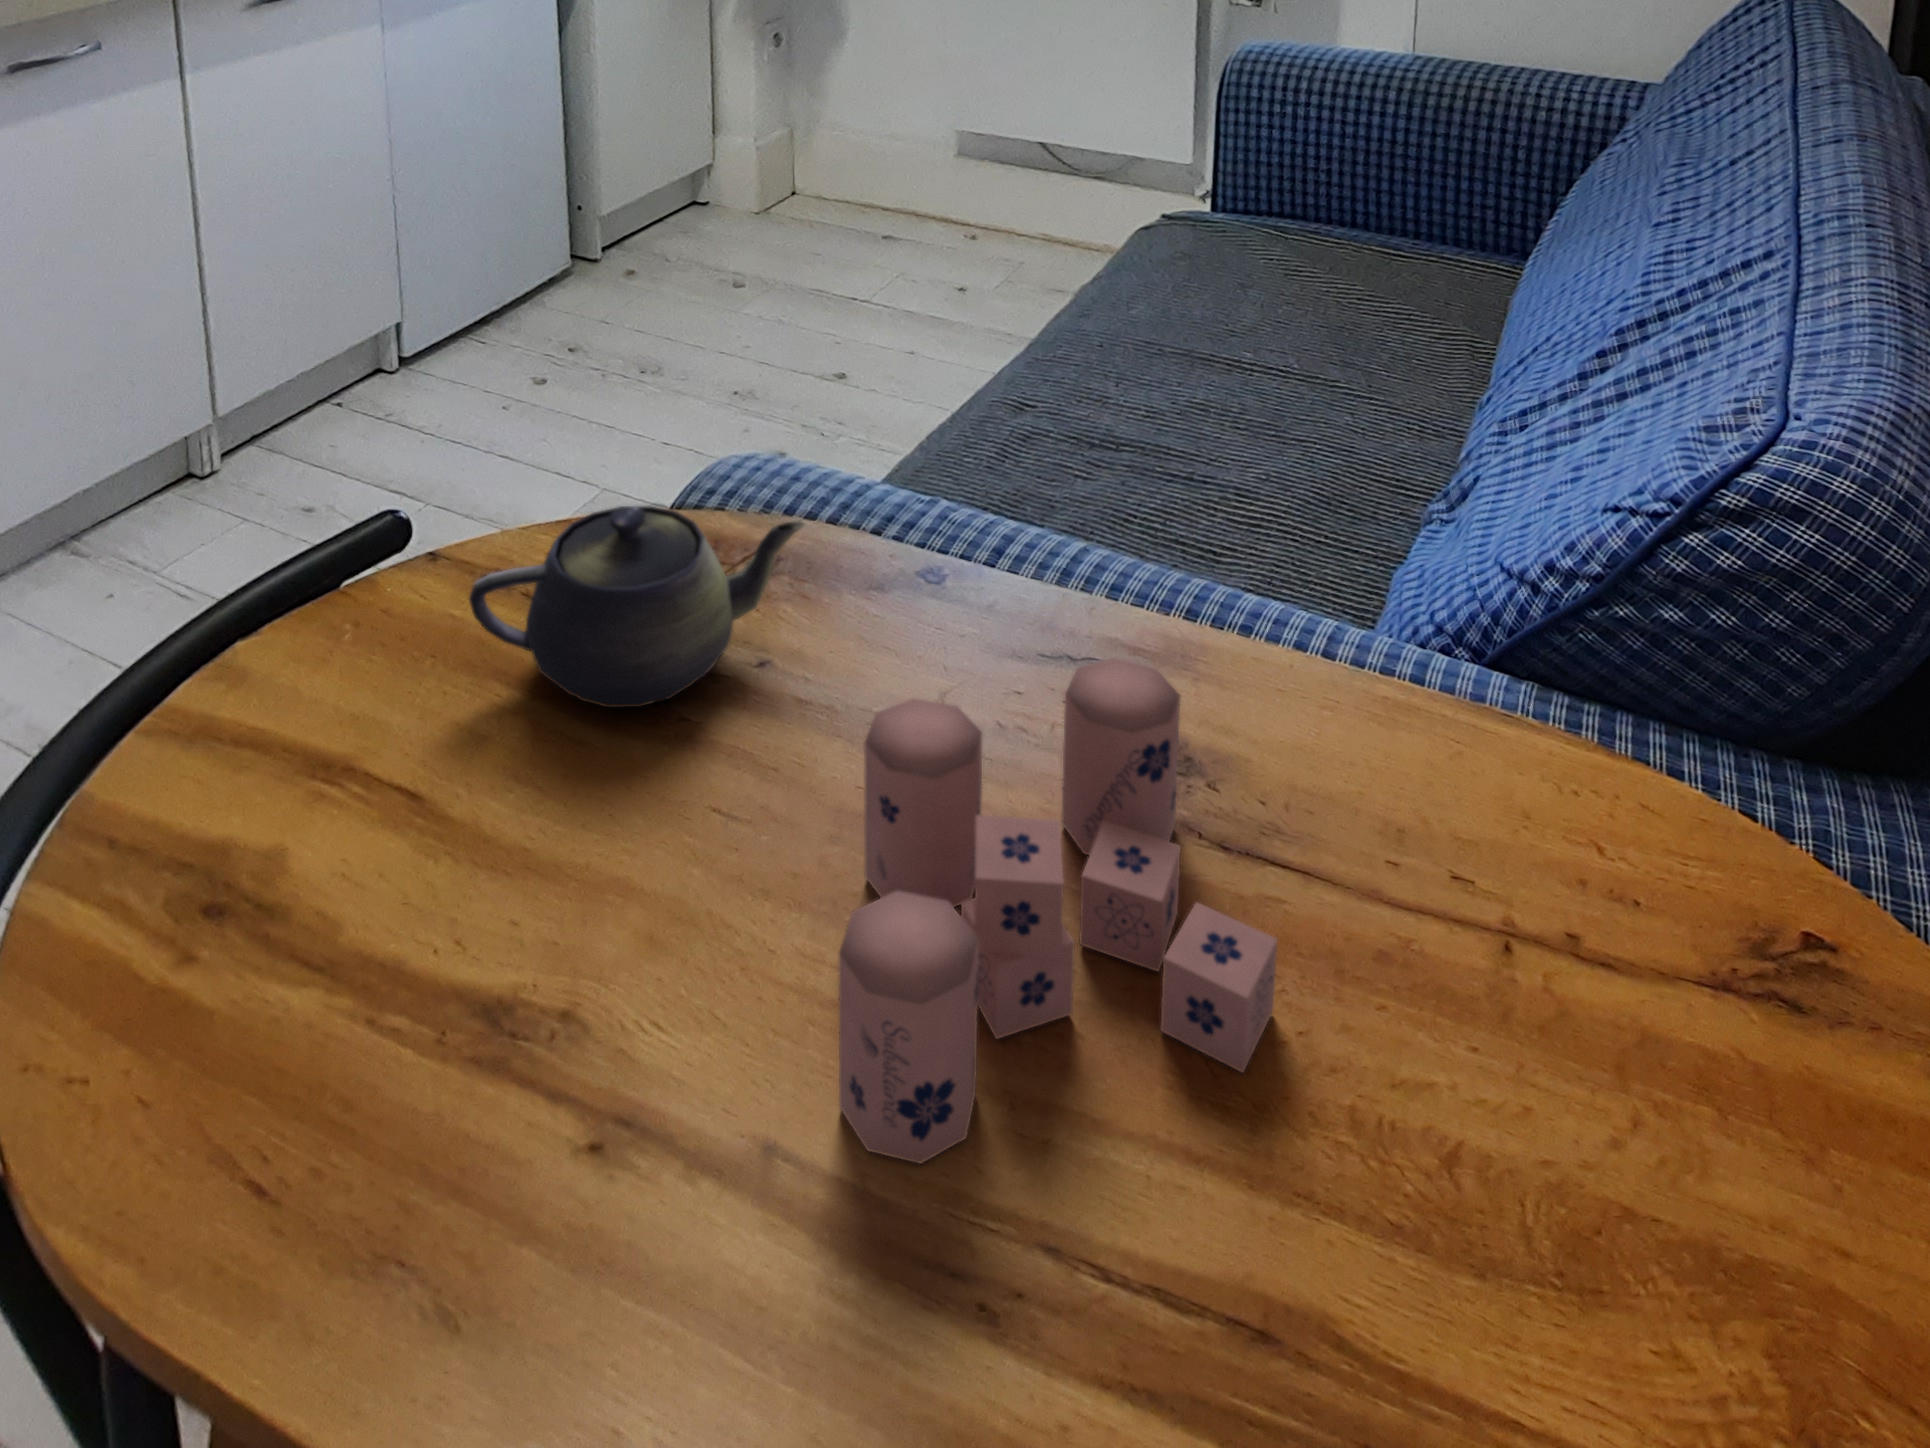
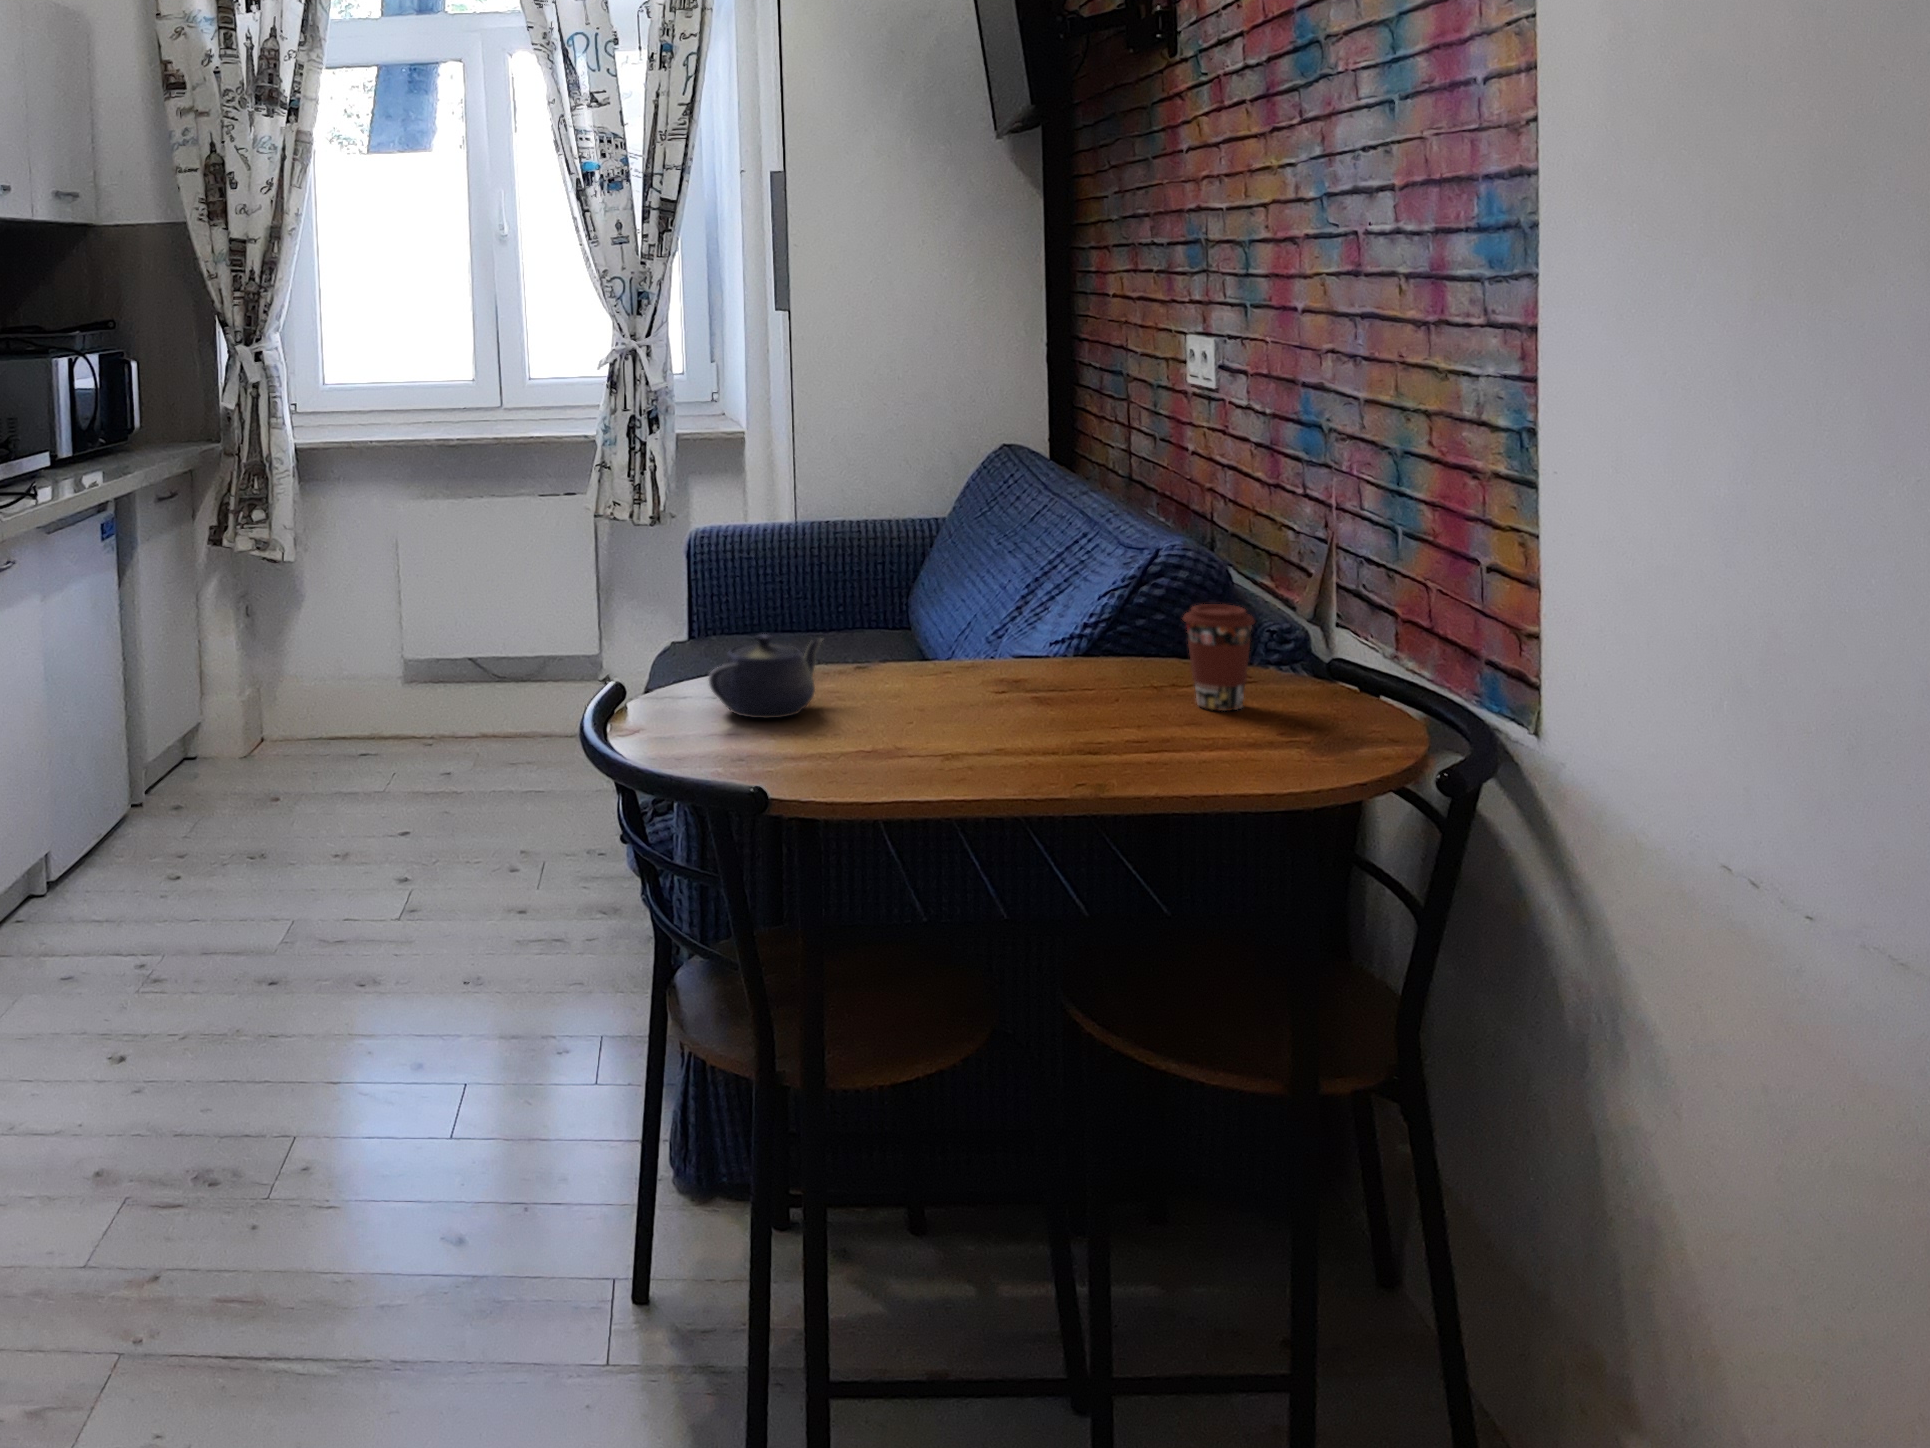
candle: present [839,658,1277,1163] -> none [929,641,1106,755]
coffee cup: none [1589,766,1817,1118] -> present [1183,604,1255,711]

